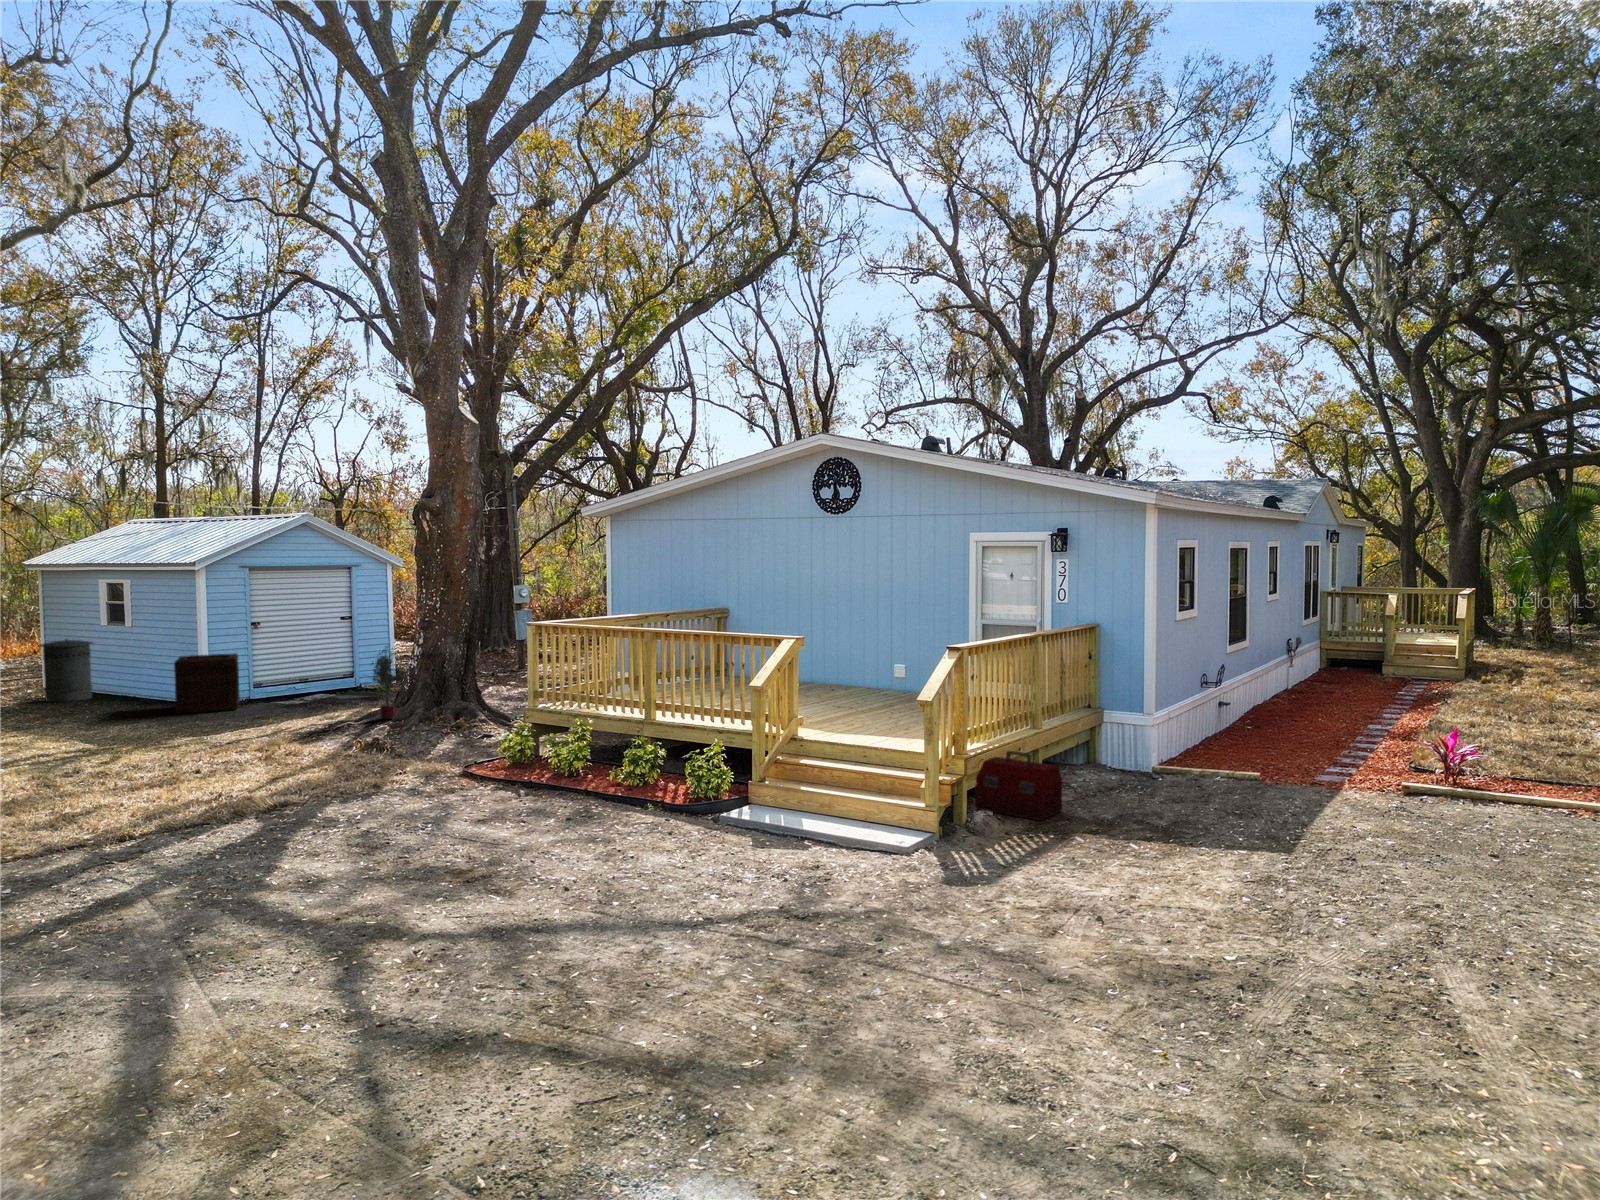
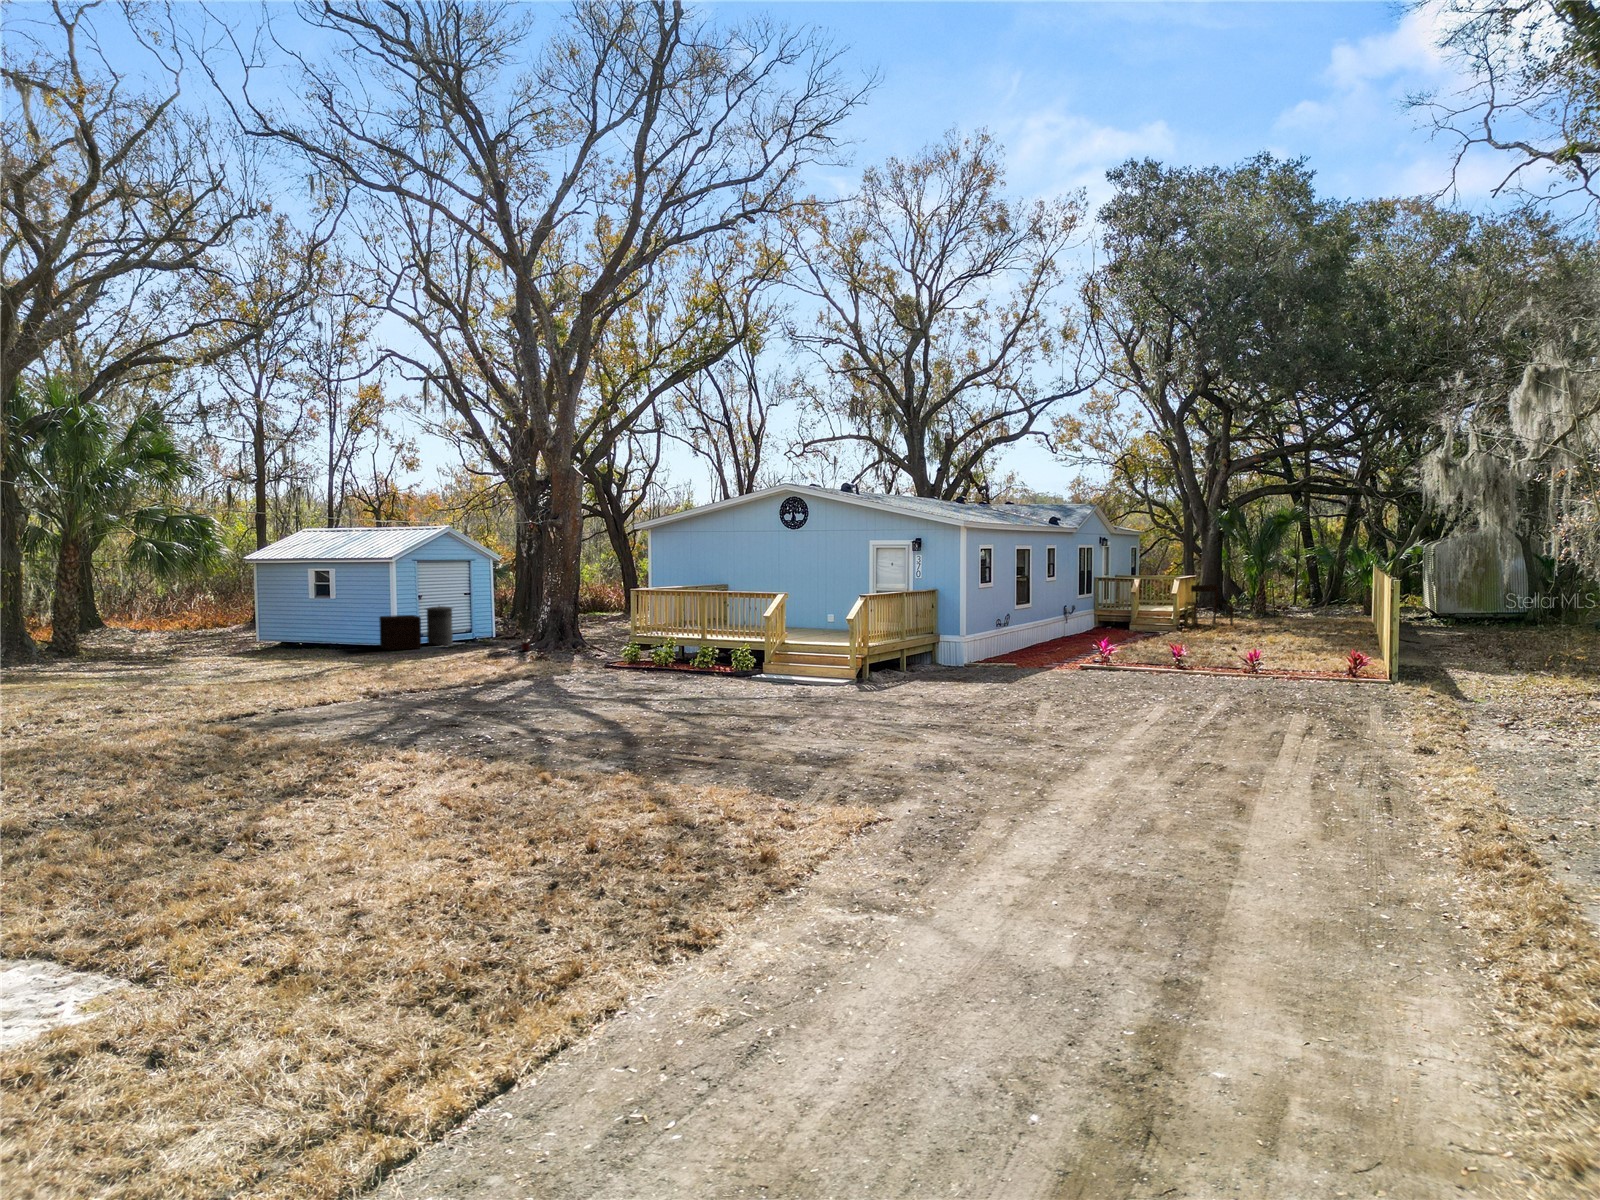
bench: none [1471,605,1565,675] -> present [1188,584,1233,626]
trash can: present [40,639,93,702] -> present [426,606,453,645]
toolbox: present [975,751,1062,821] -> none [873,643,913,673]

